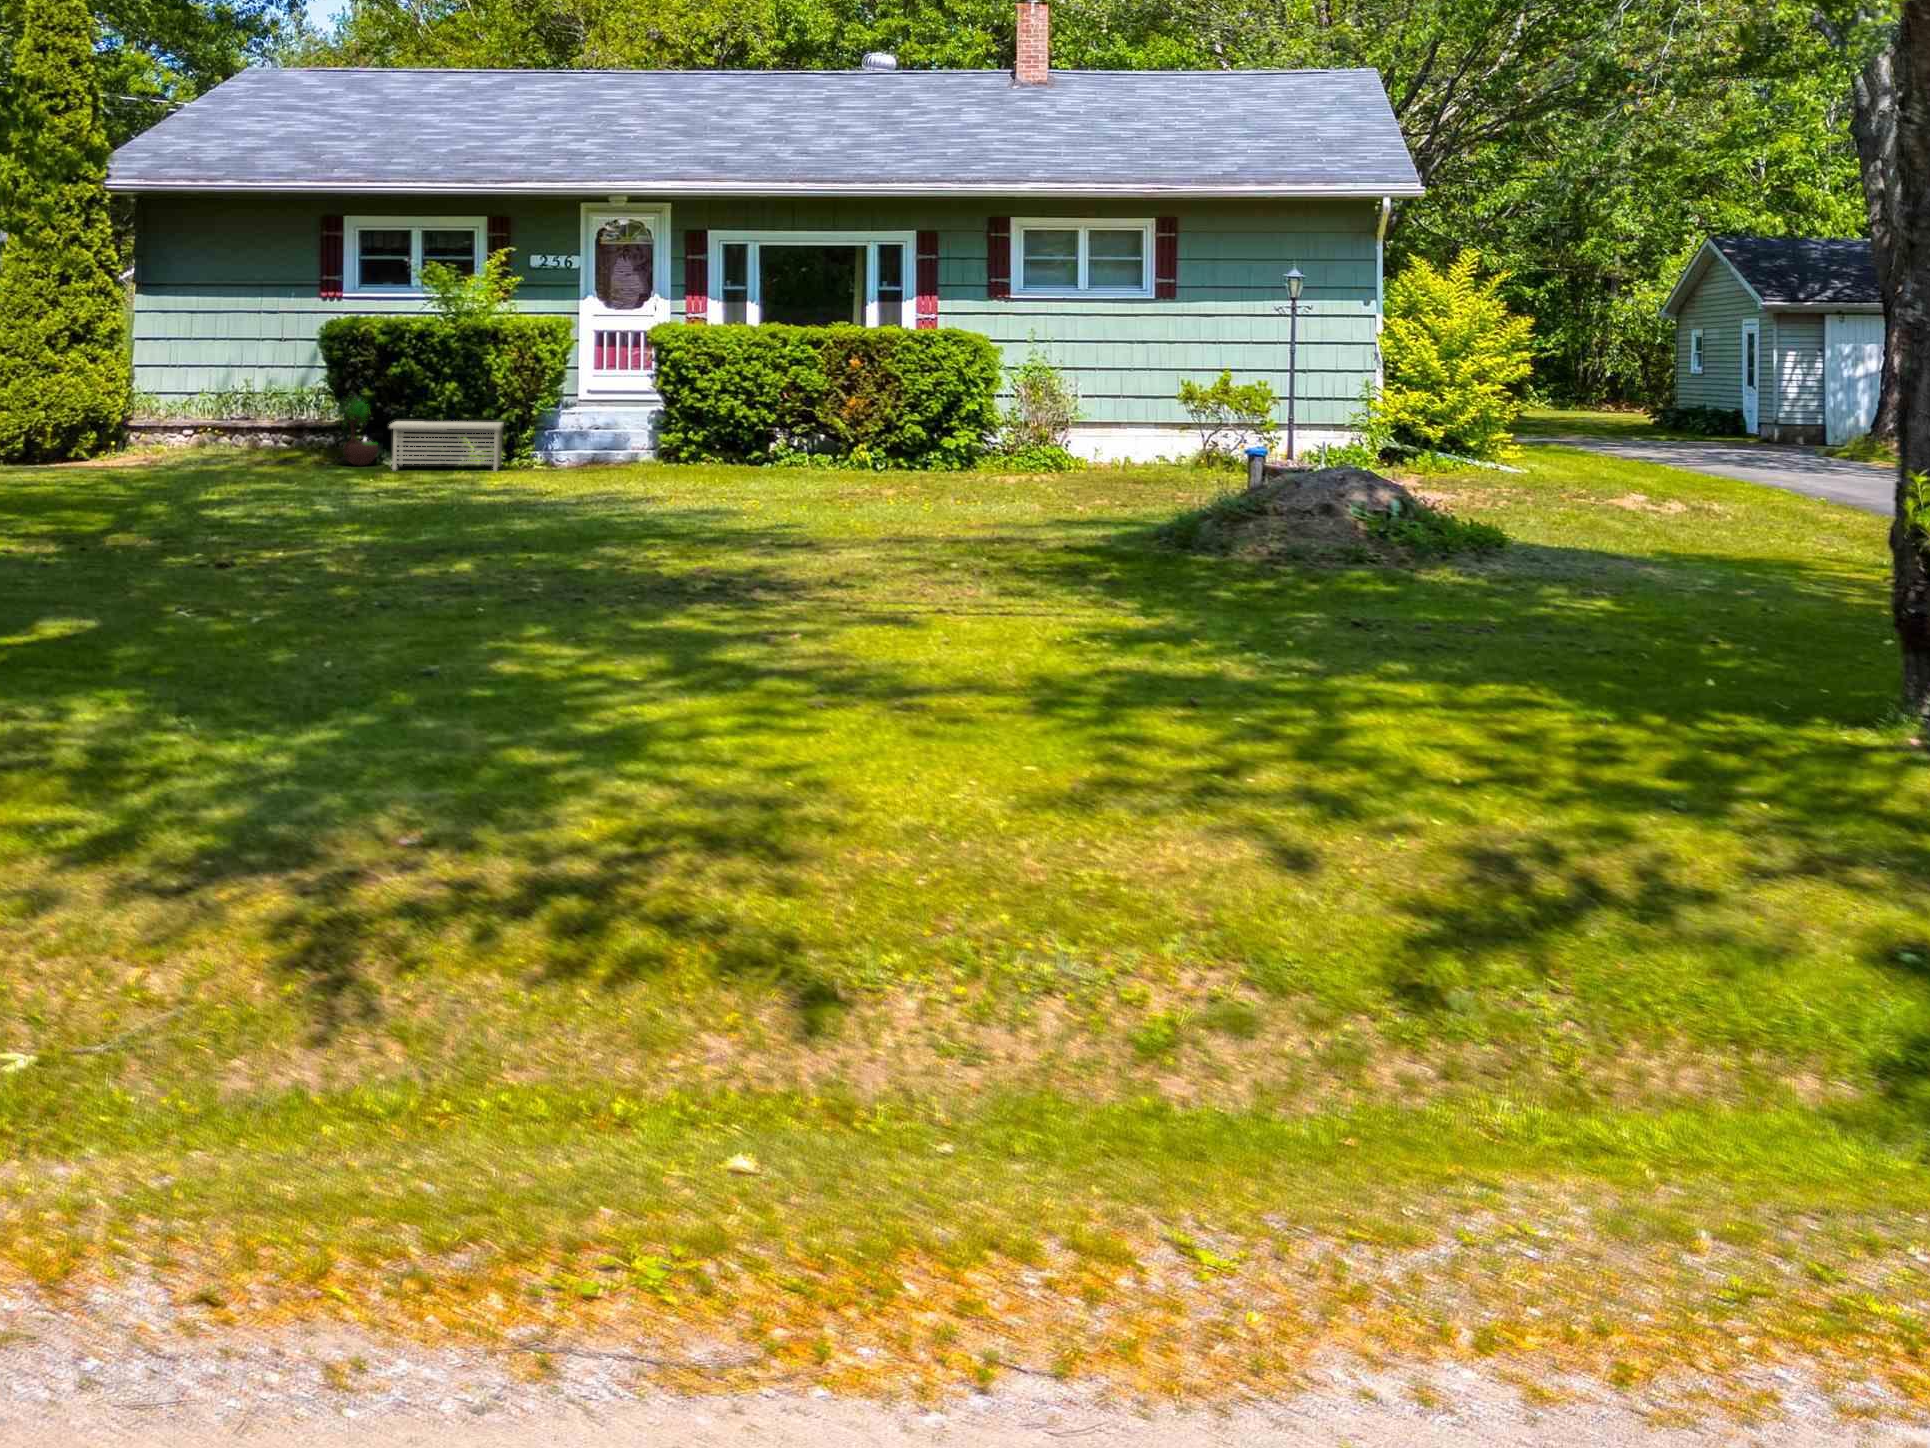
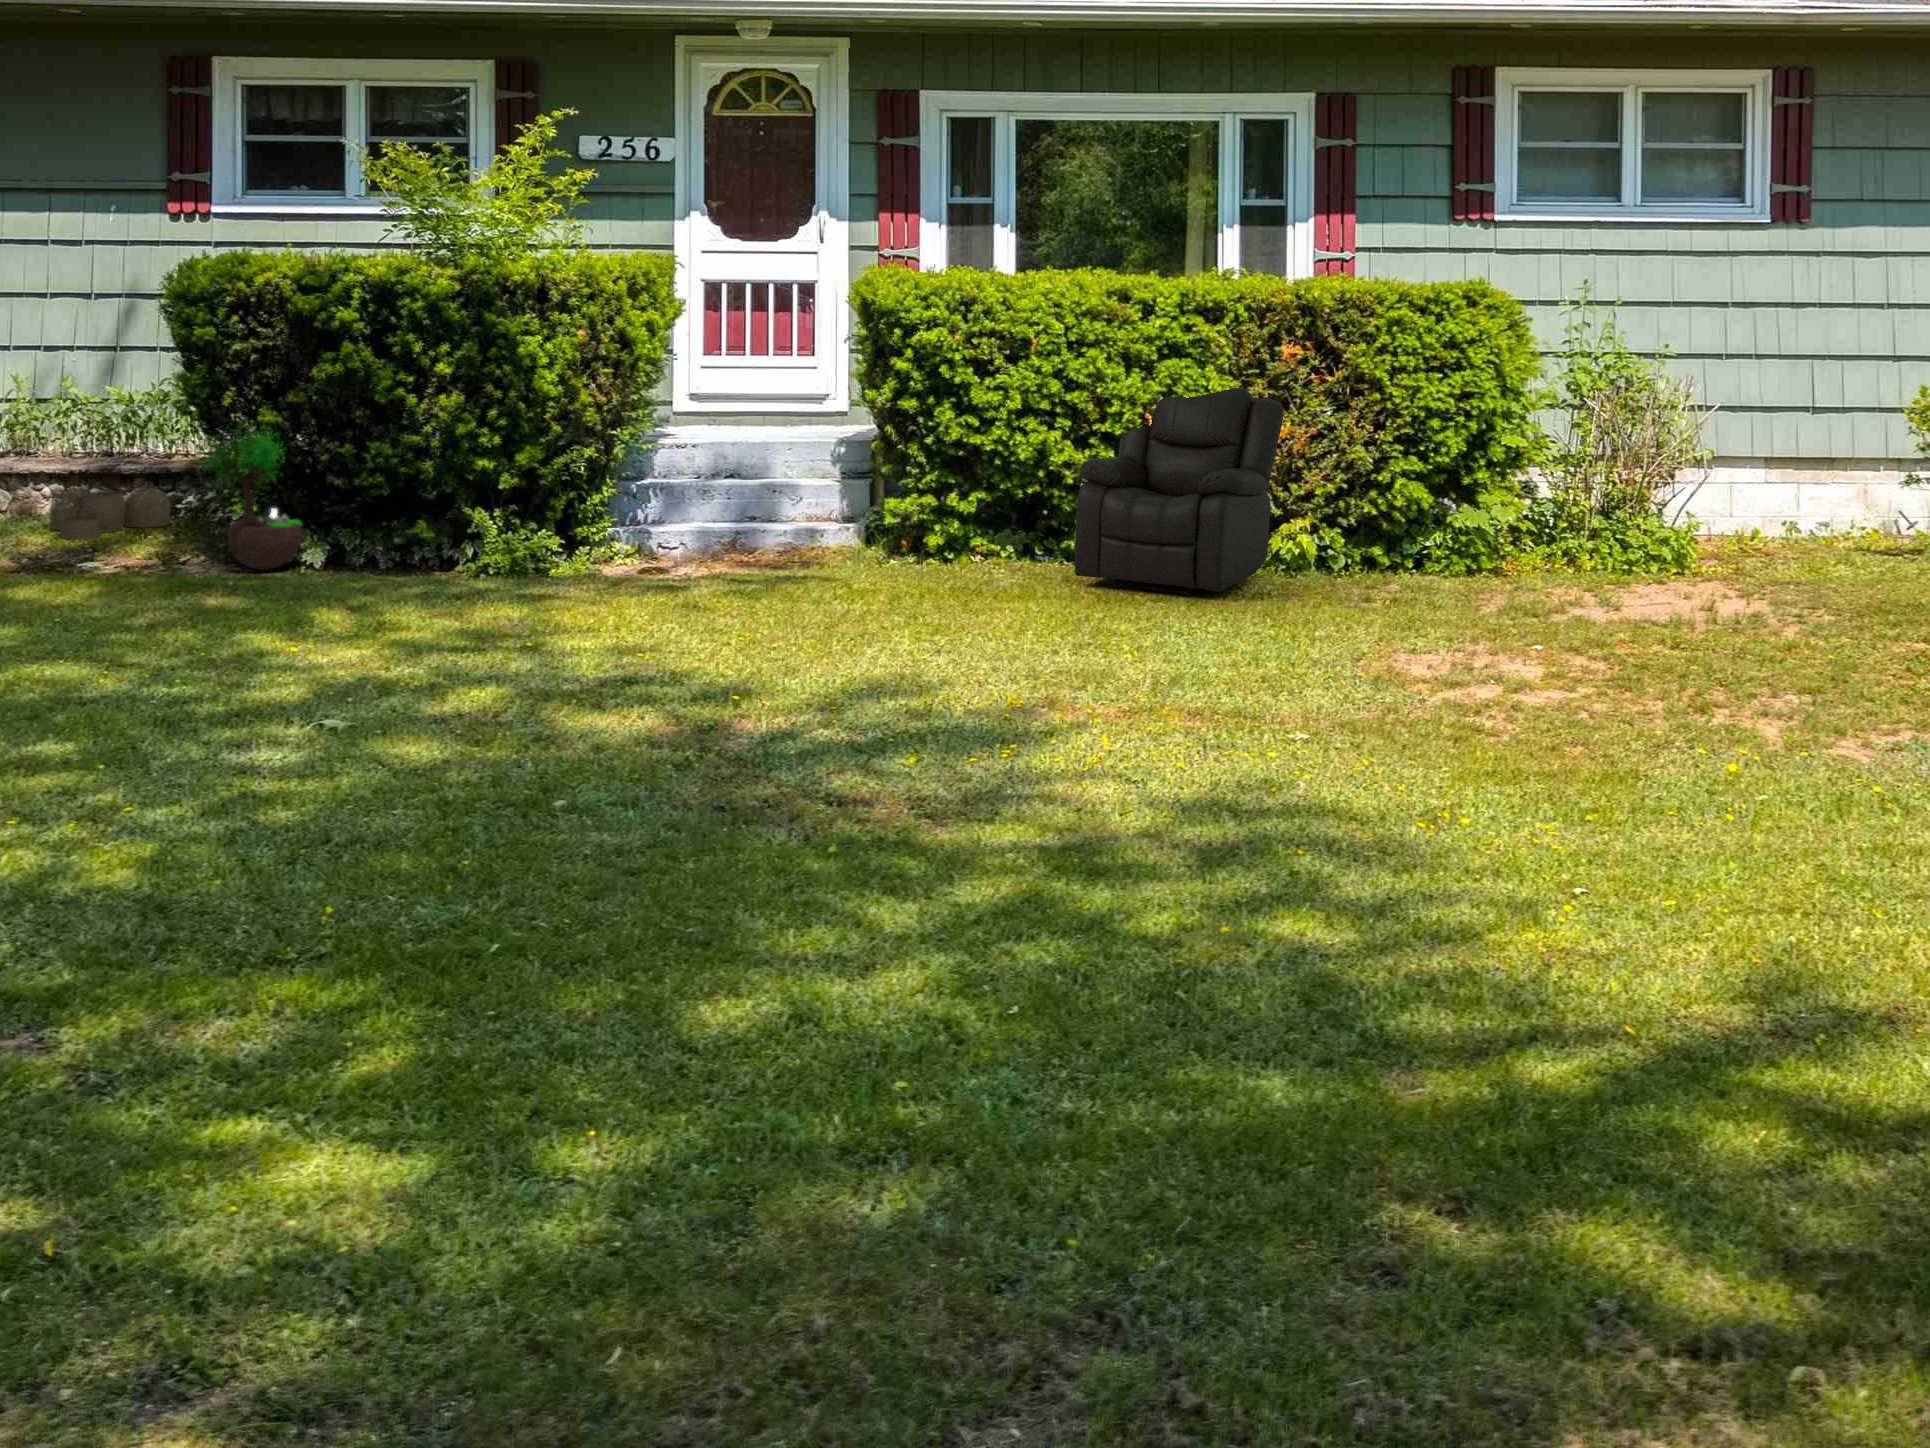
chair: none [741,379,853,478] -> present [1075,388,1284,596]
storage bench: present [389,421,504,471] -> none [332,473,571,590]
woven basket: none [260,433,319,458] -> present [50,482,171,540]

